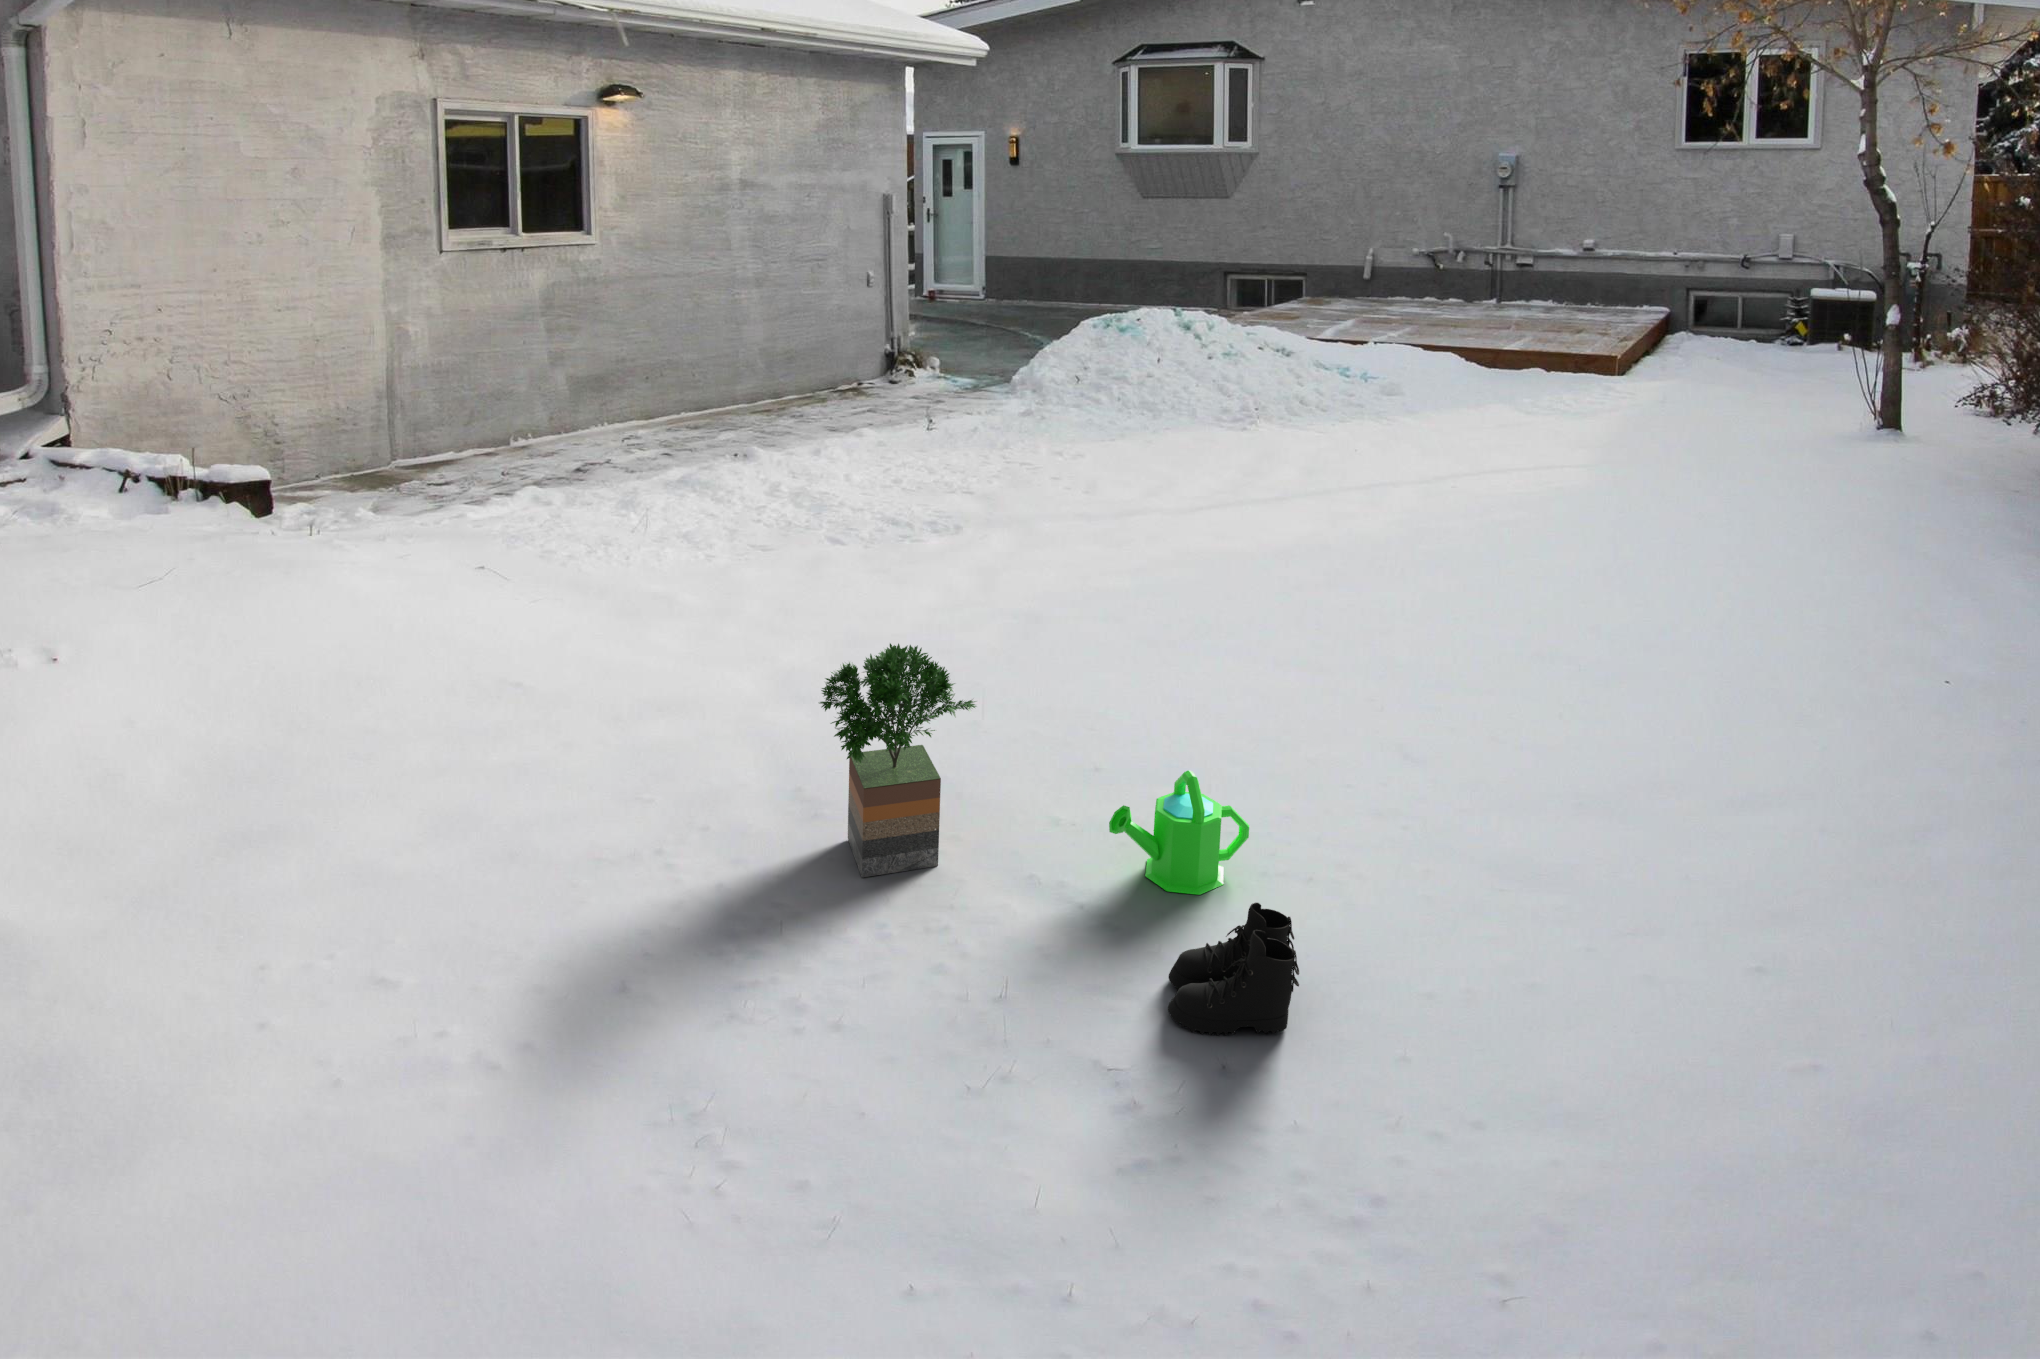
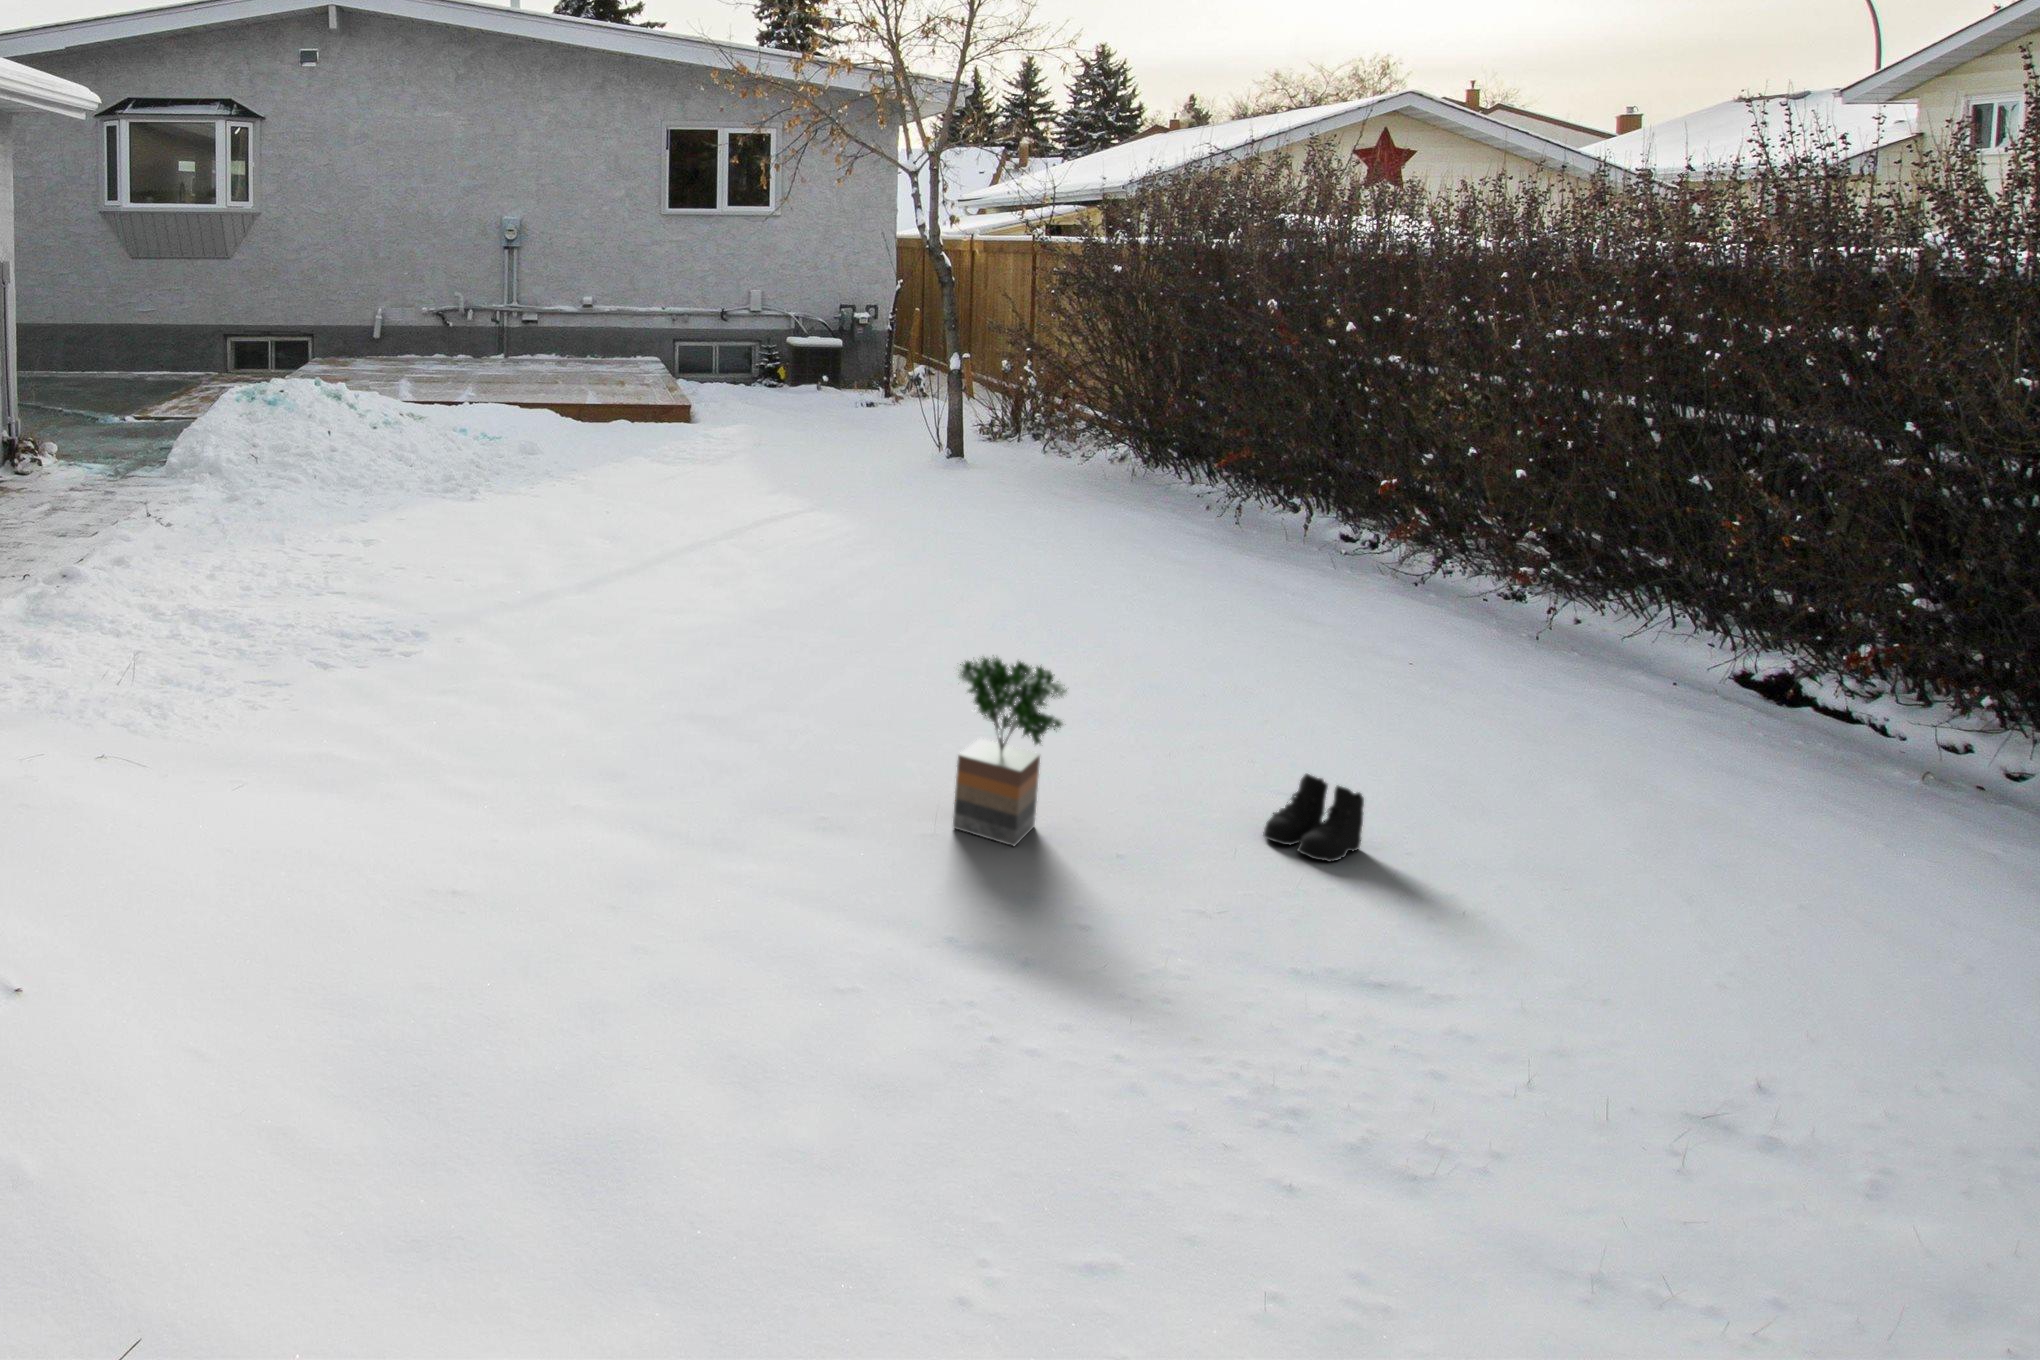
watering can: present [1109,770,1249,895] -> none [1120,711,1185,801]

